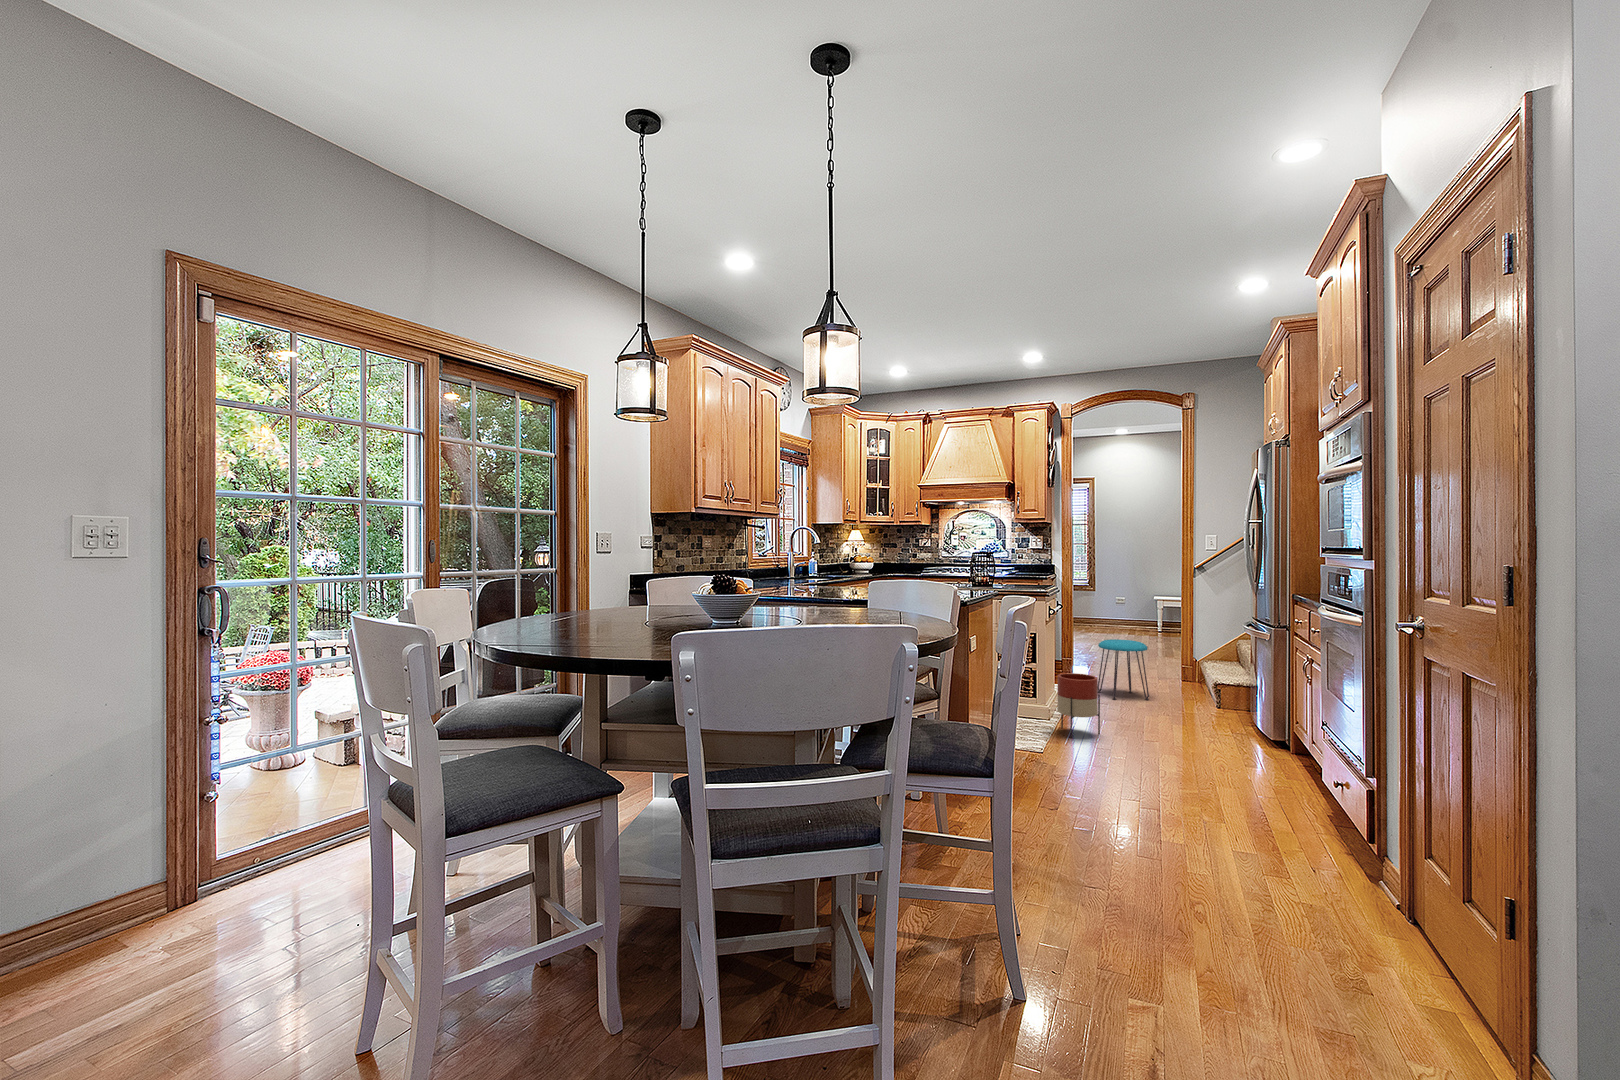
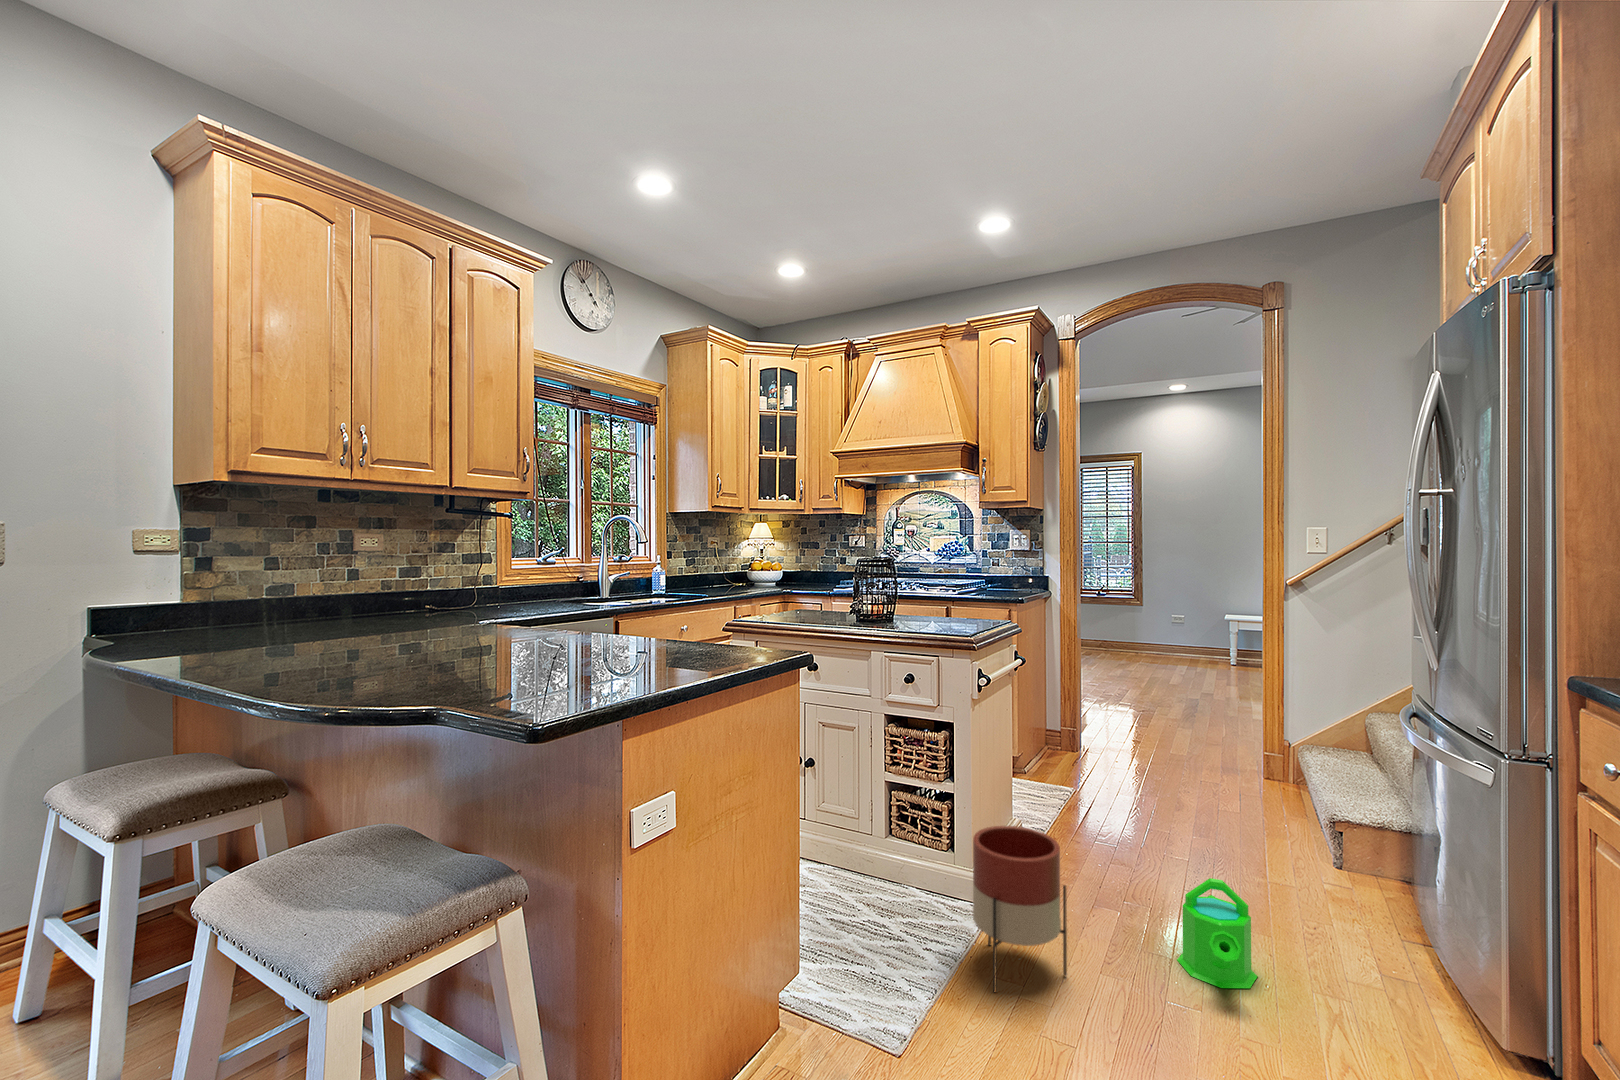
stool: present [1098,639,1149,700] -> none [1103,716,1197,838]
watering can: none [1146,693,1181,736] -> present [1177,878,1257,988]

